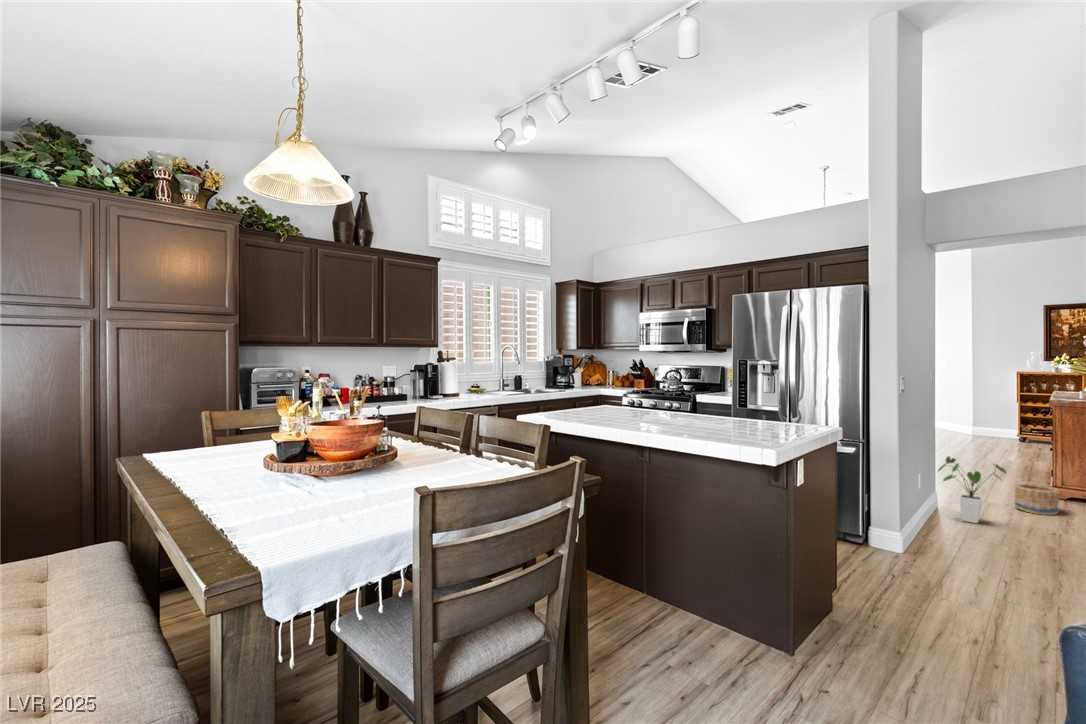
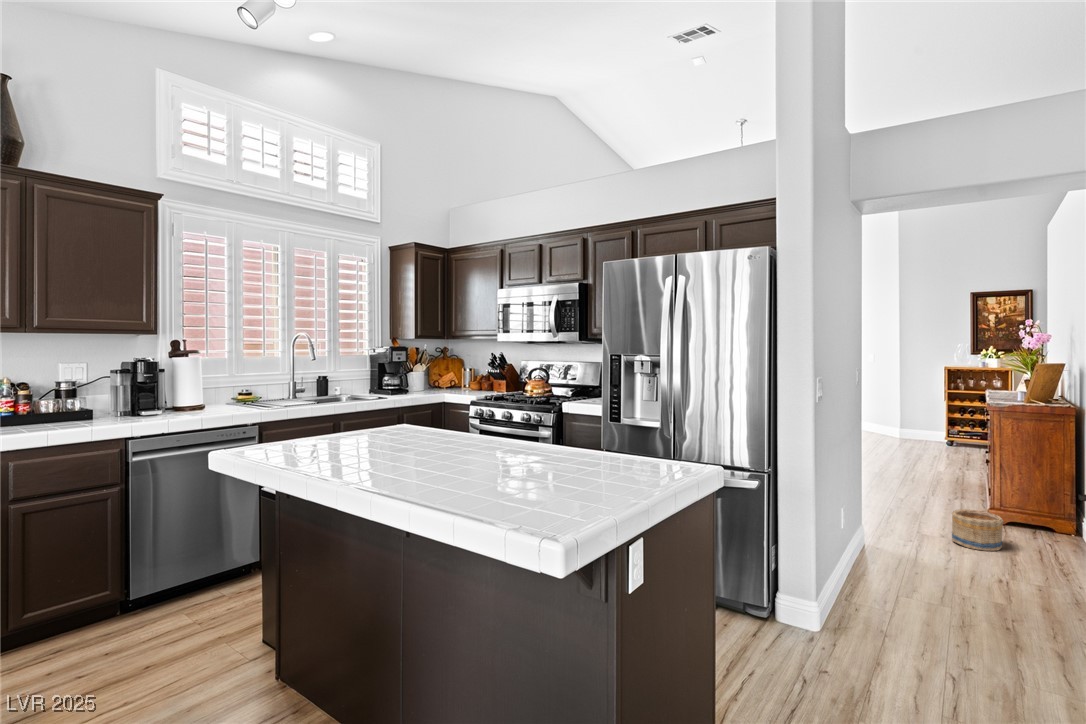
house plant: present [938,456,1006,523] -> none [863,480,947,569]

